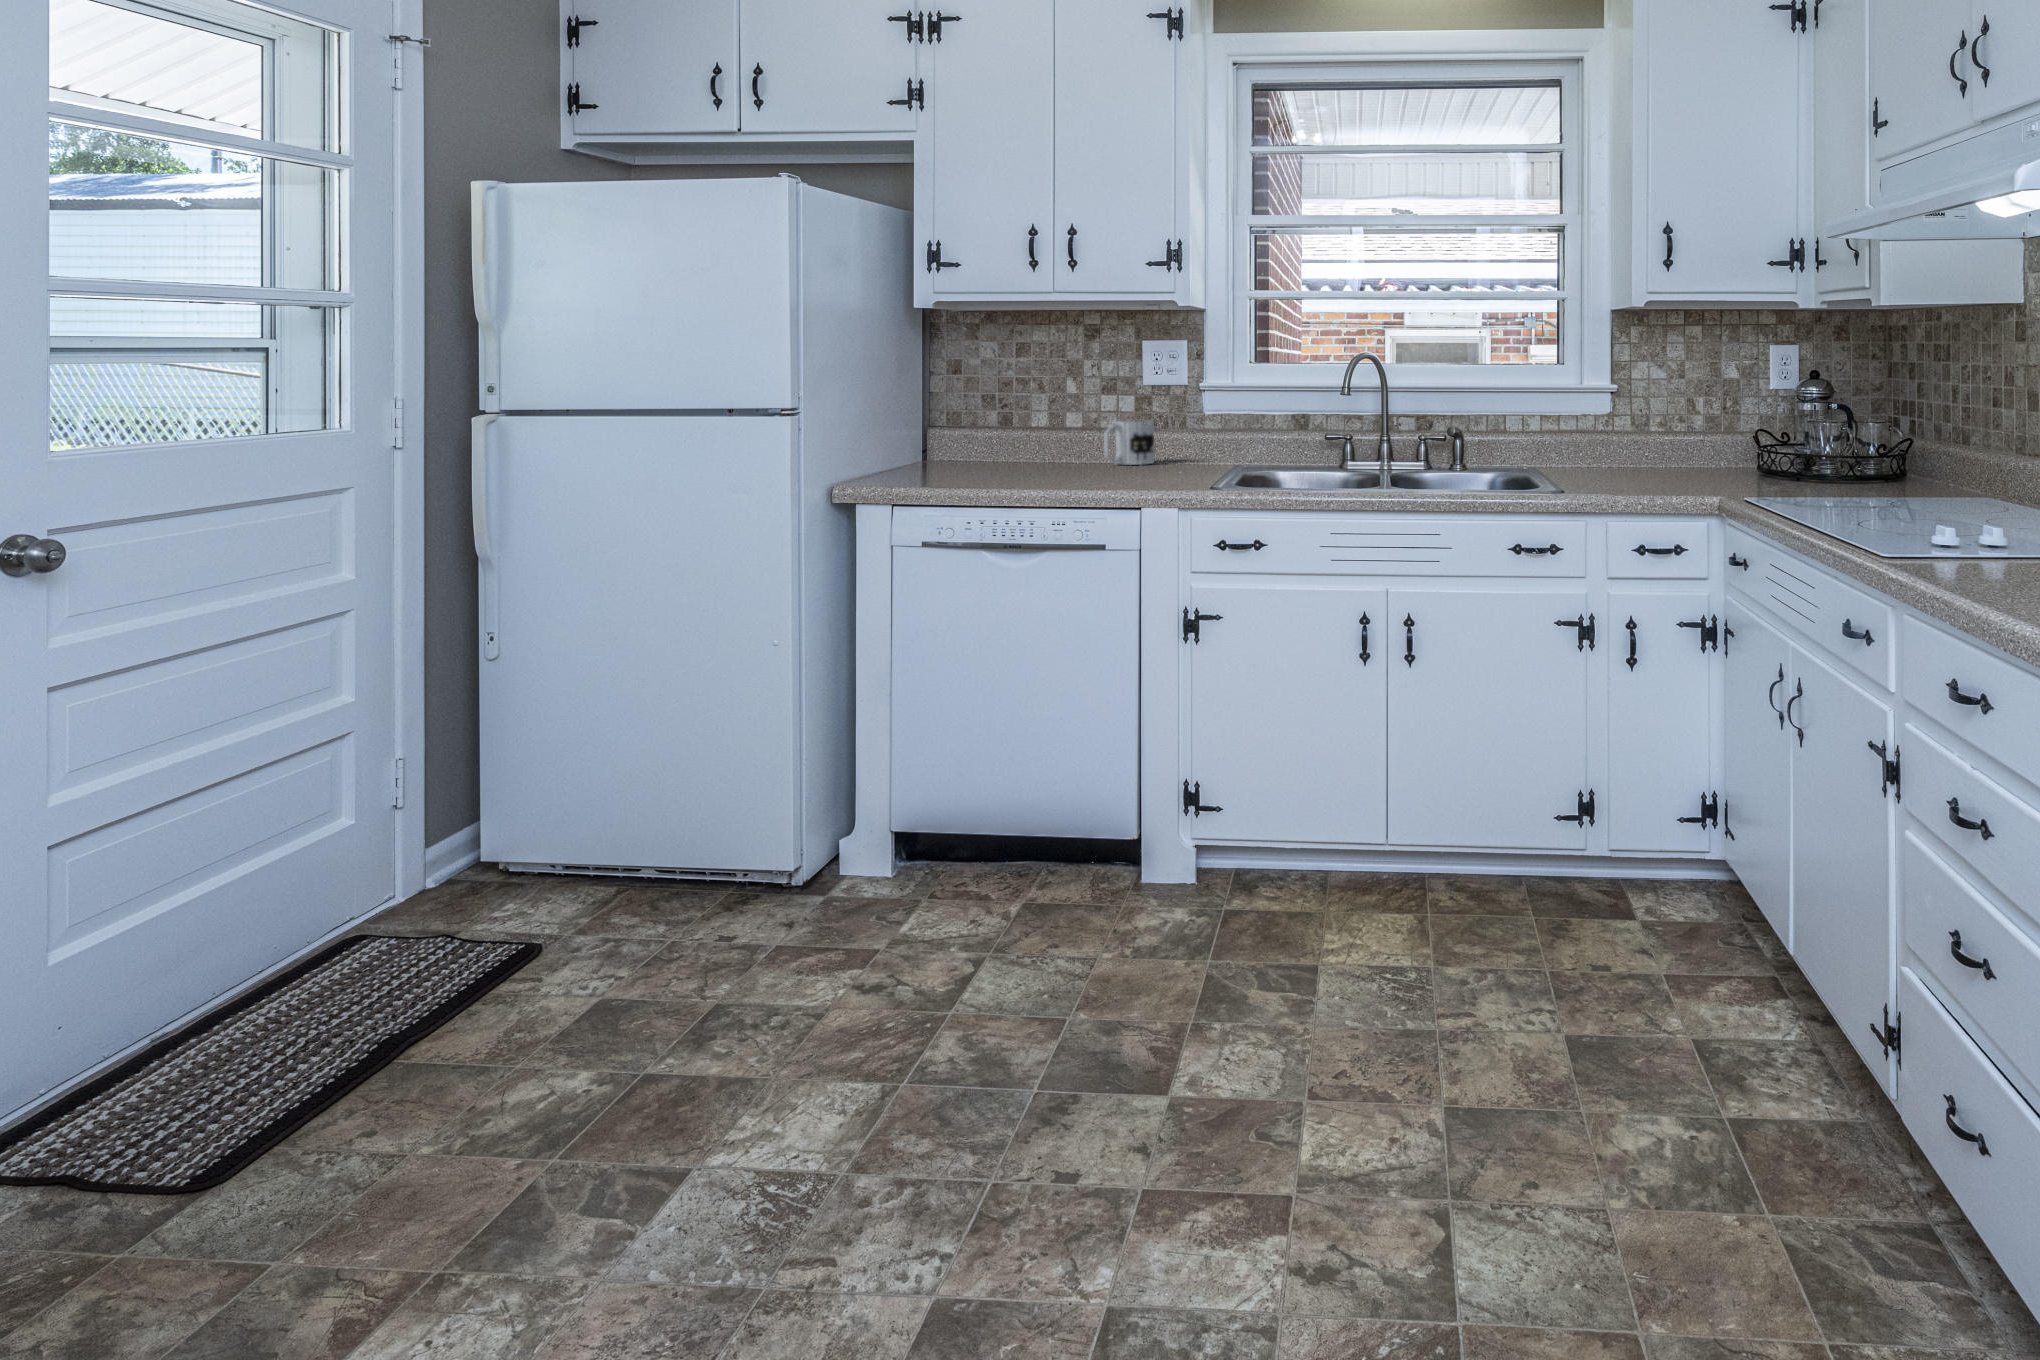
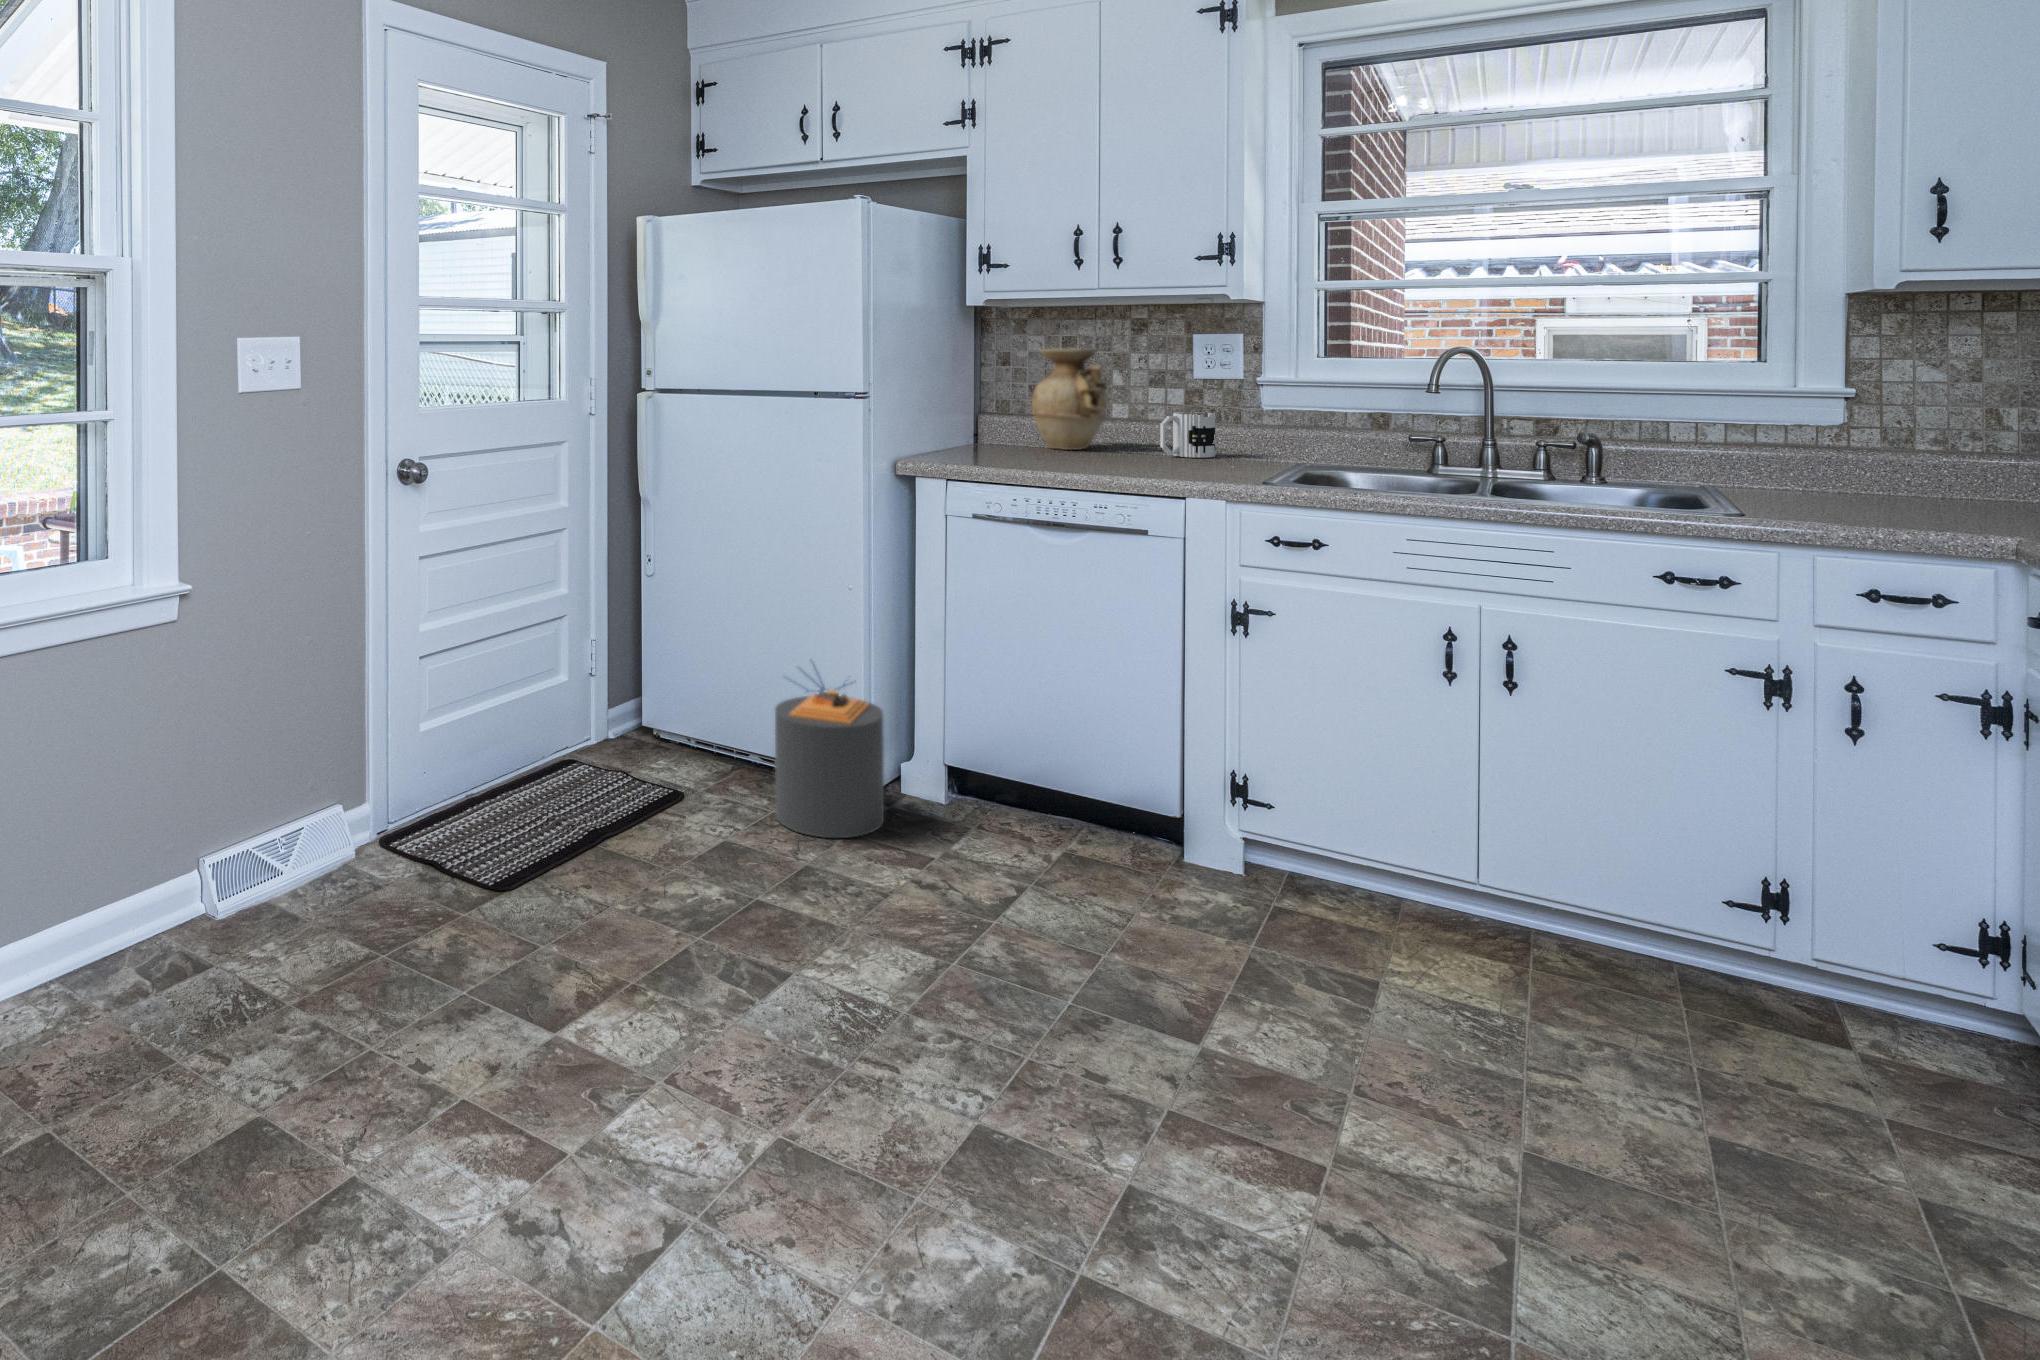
vase: none [975,357,1054,464] -> present [1032,349,1107,450]
trash can: none [674,725,816,952] -> present [775,659,884,838]

